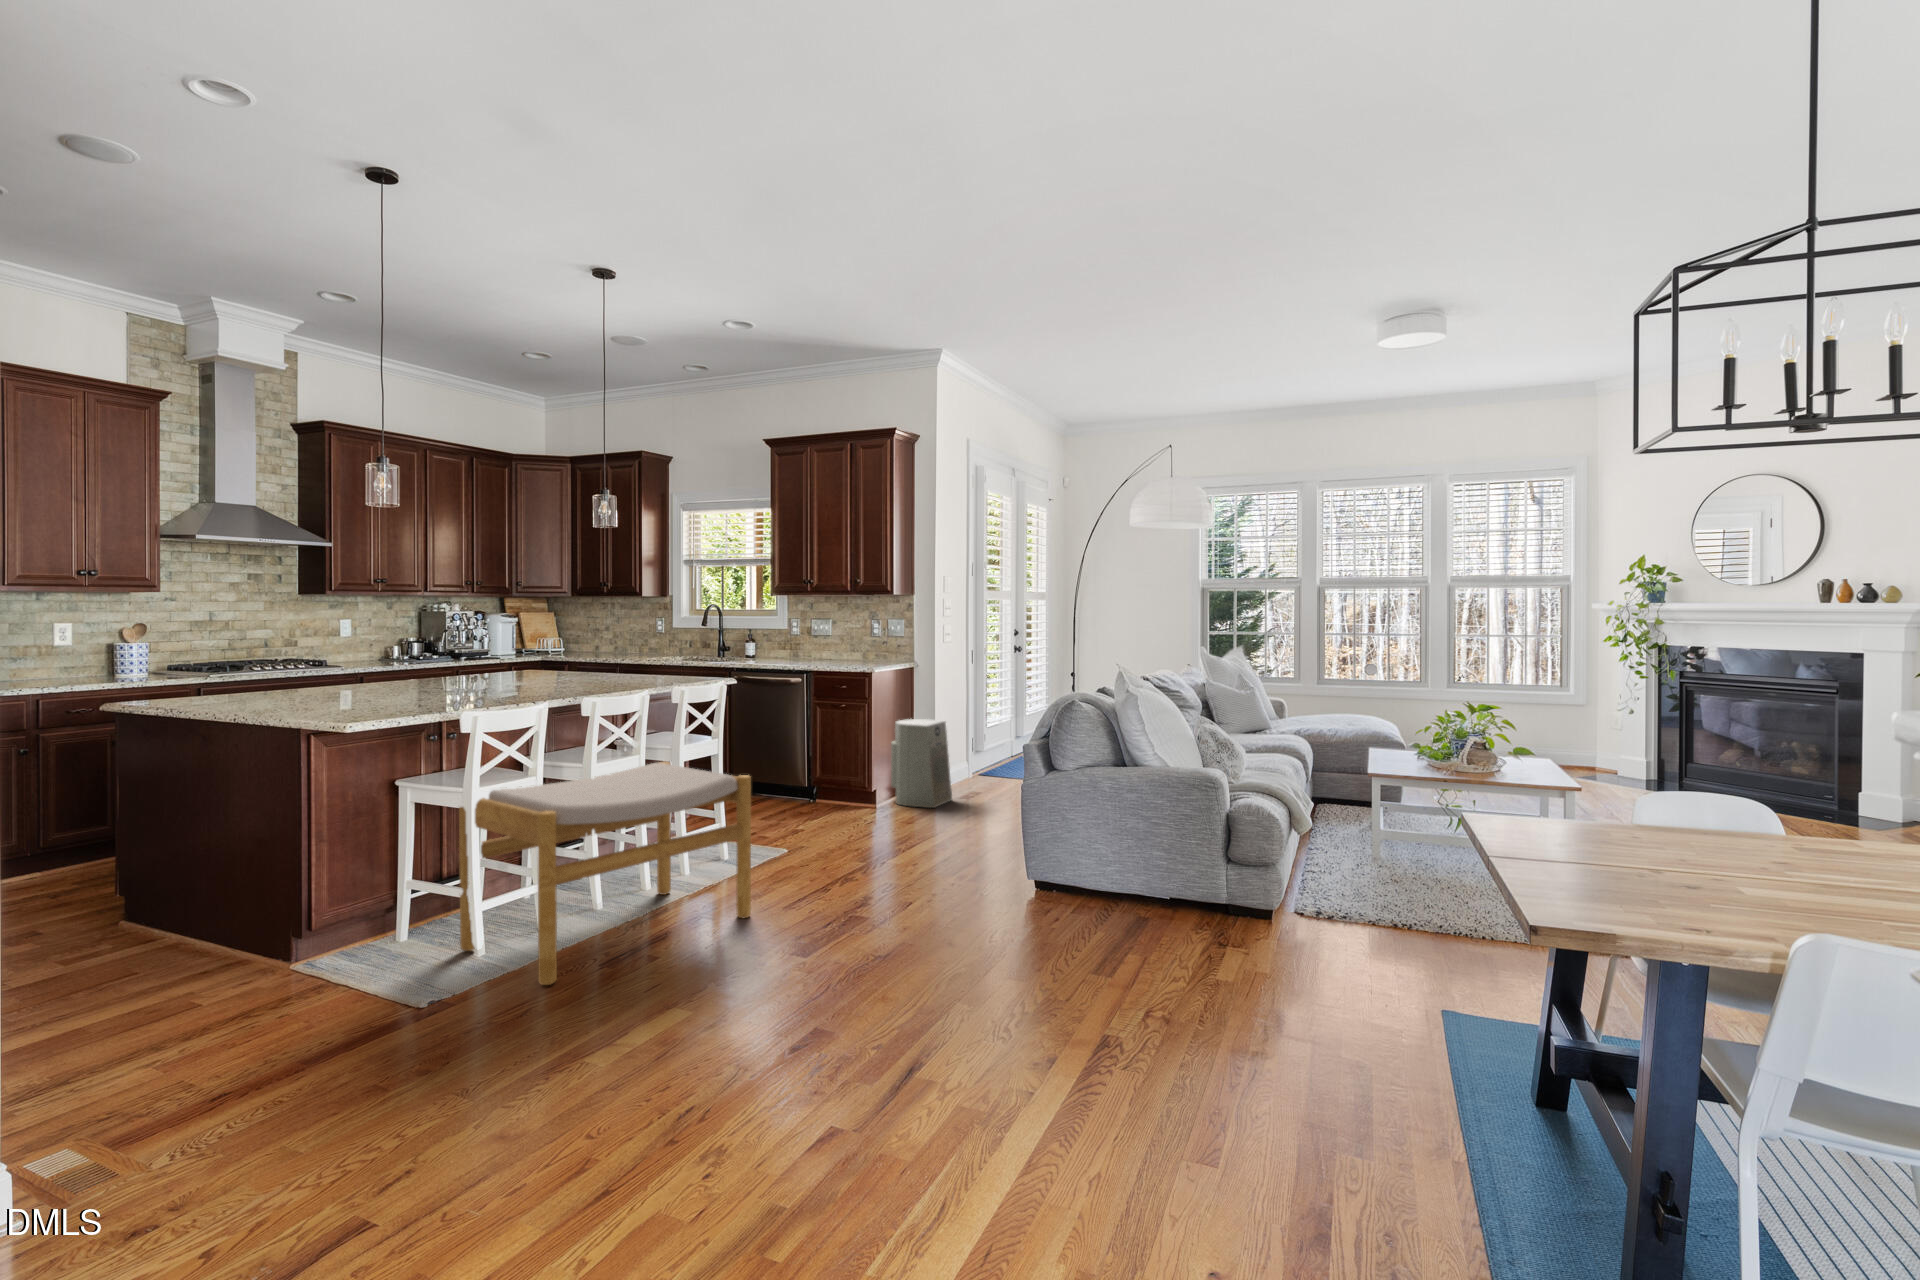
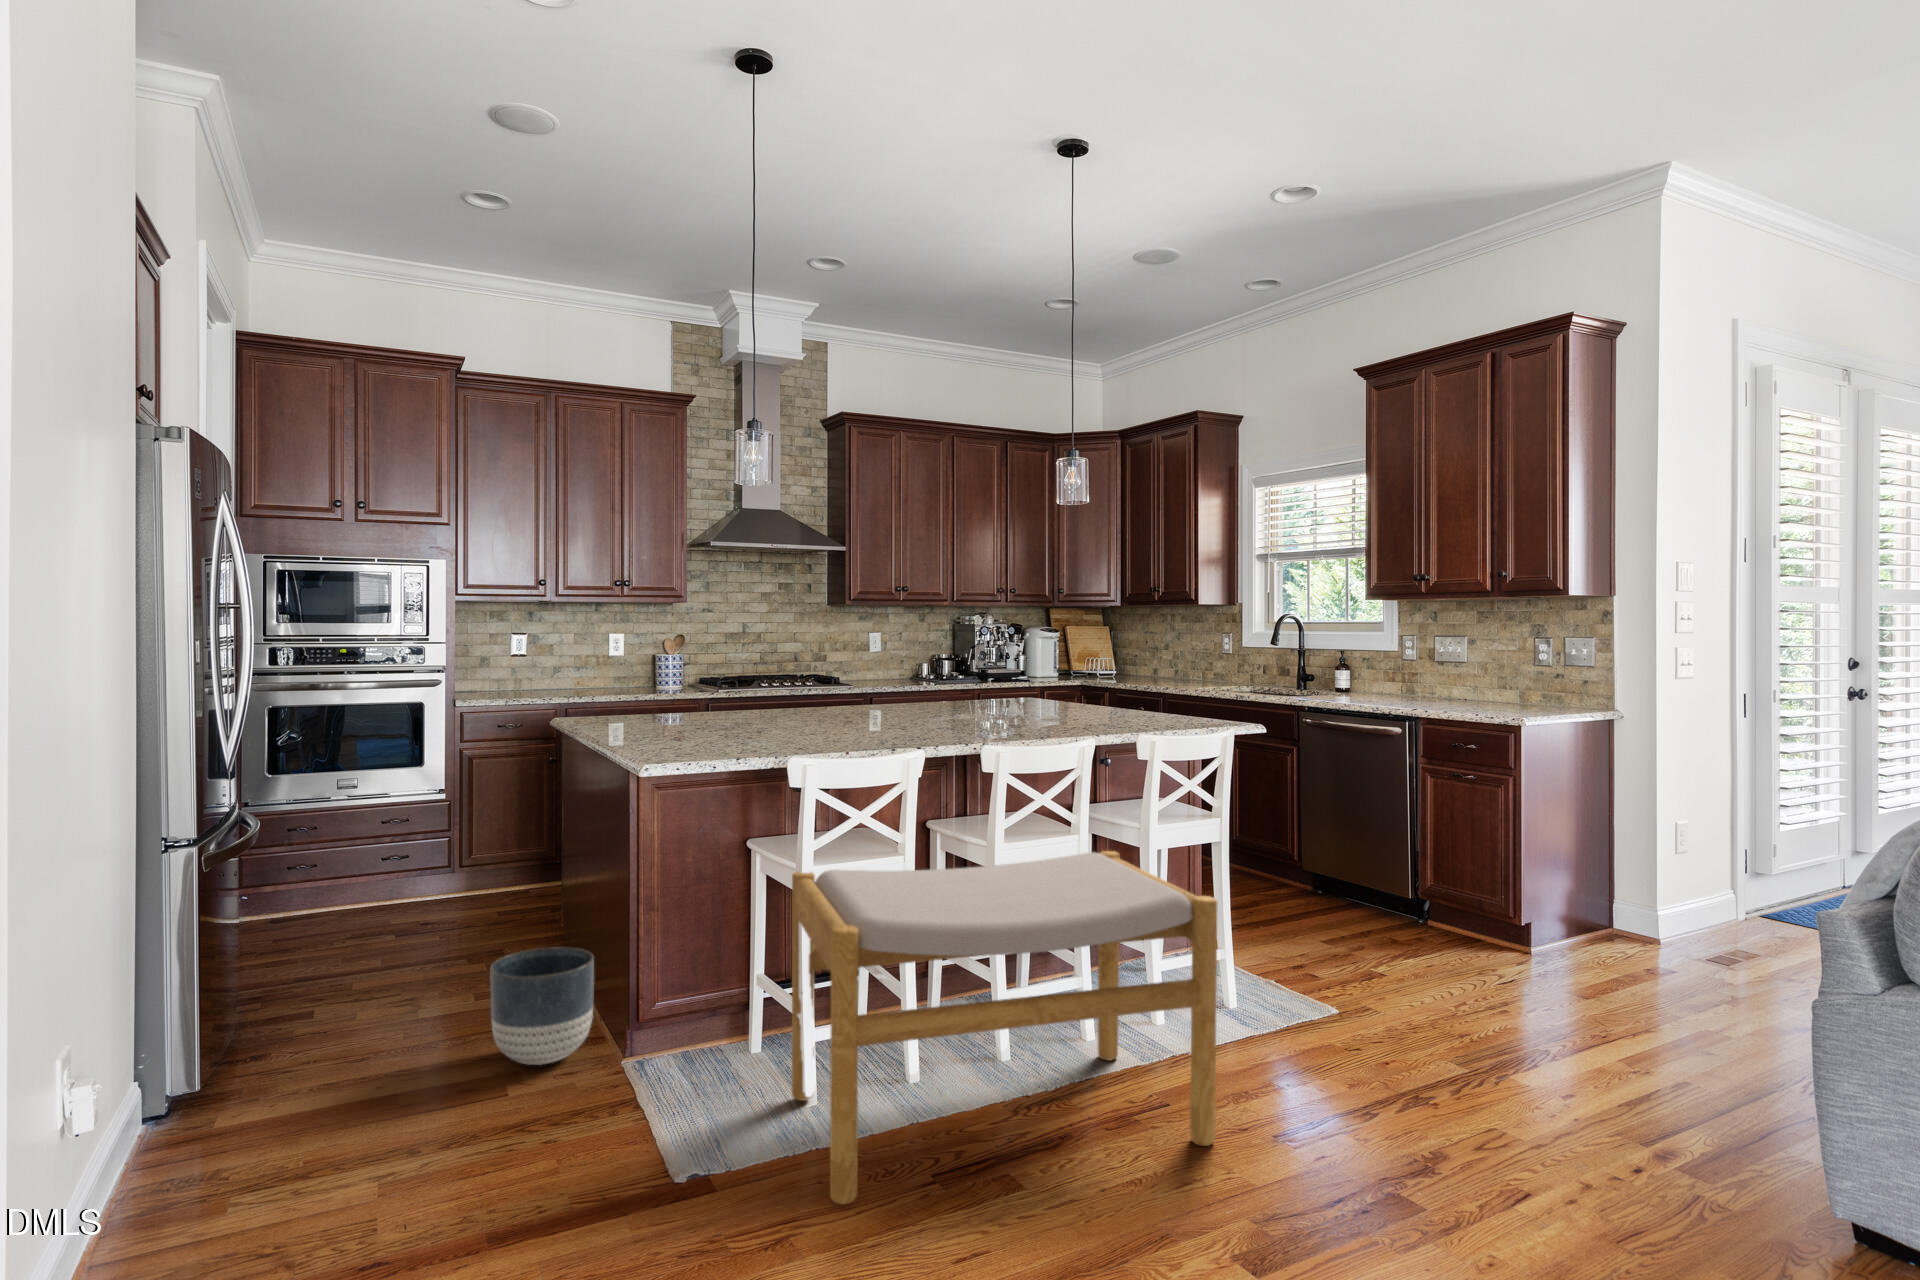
air purifier: present [891,719,952,808] -> none [1559,807,1684,973]
planter: none [153,885,254,981] -> present [490,947,594,1065]

